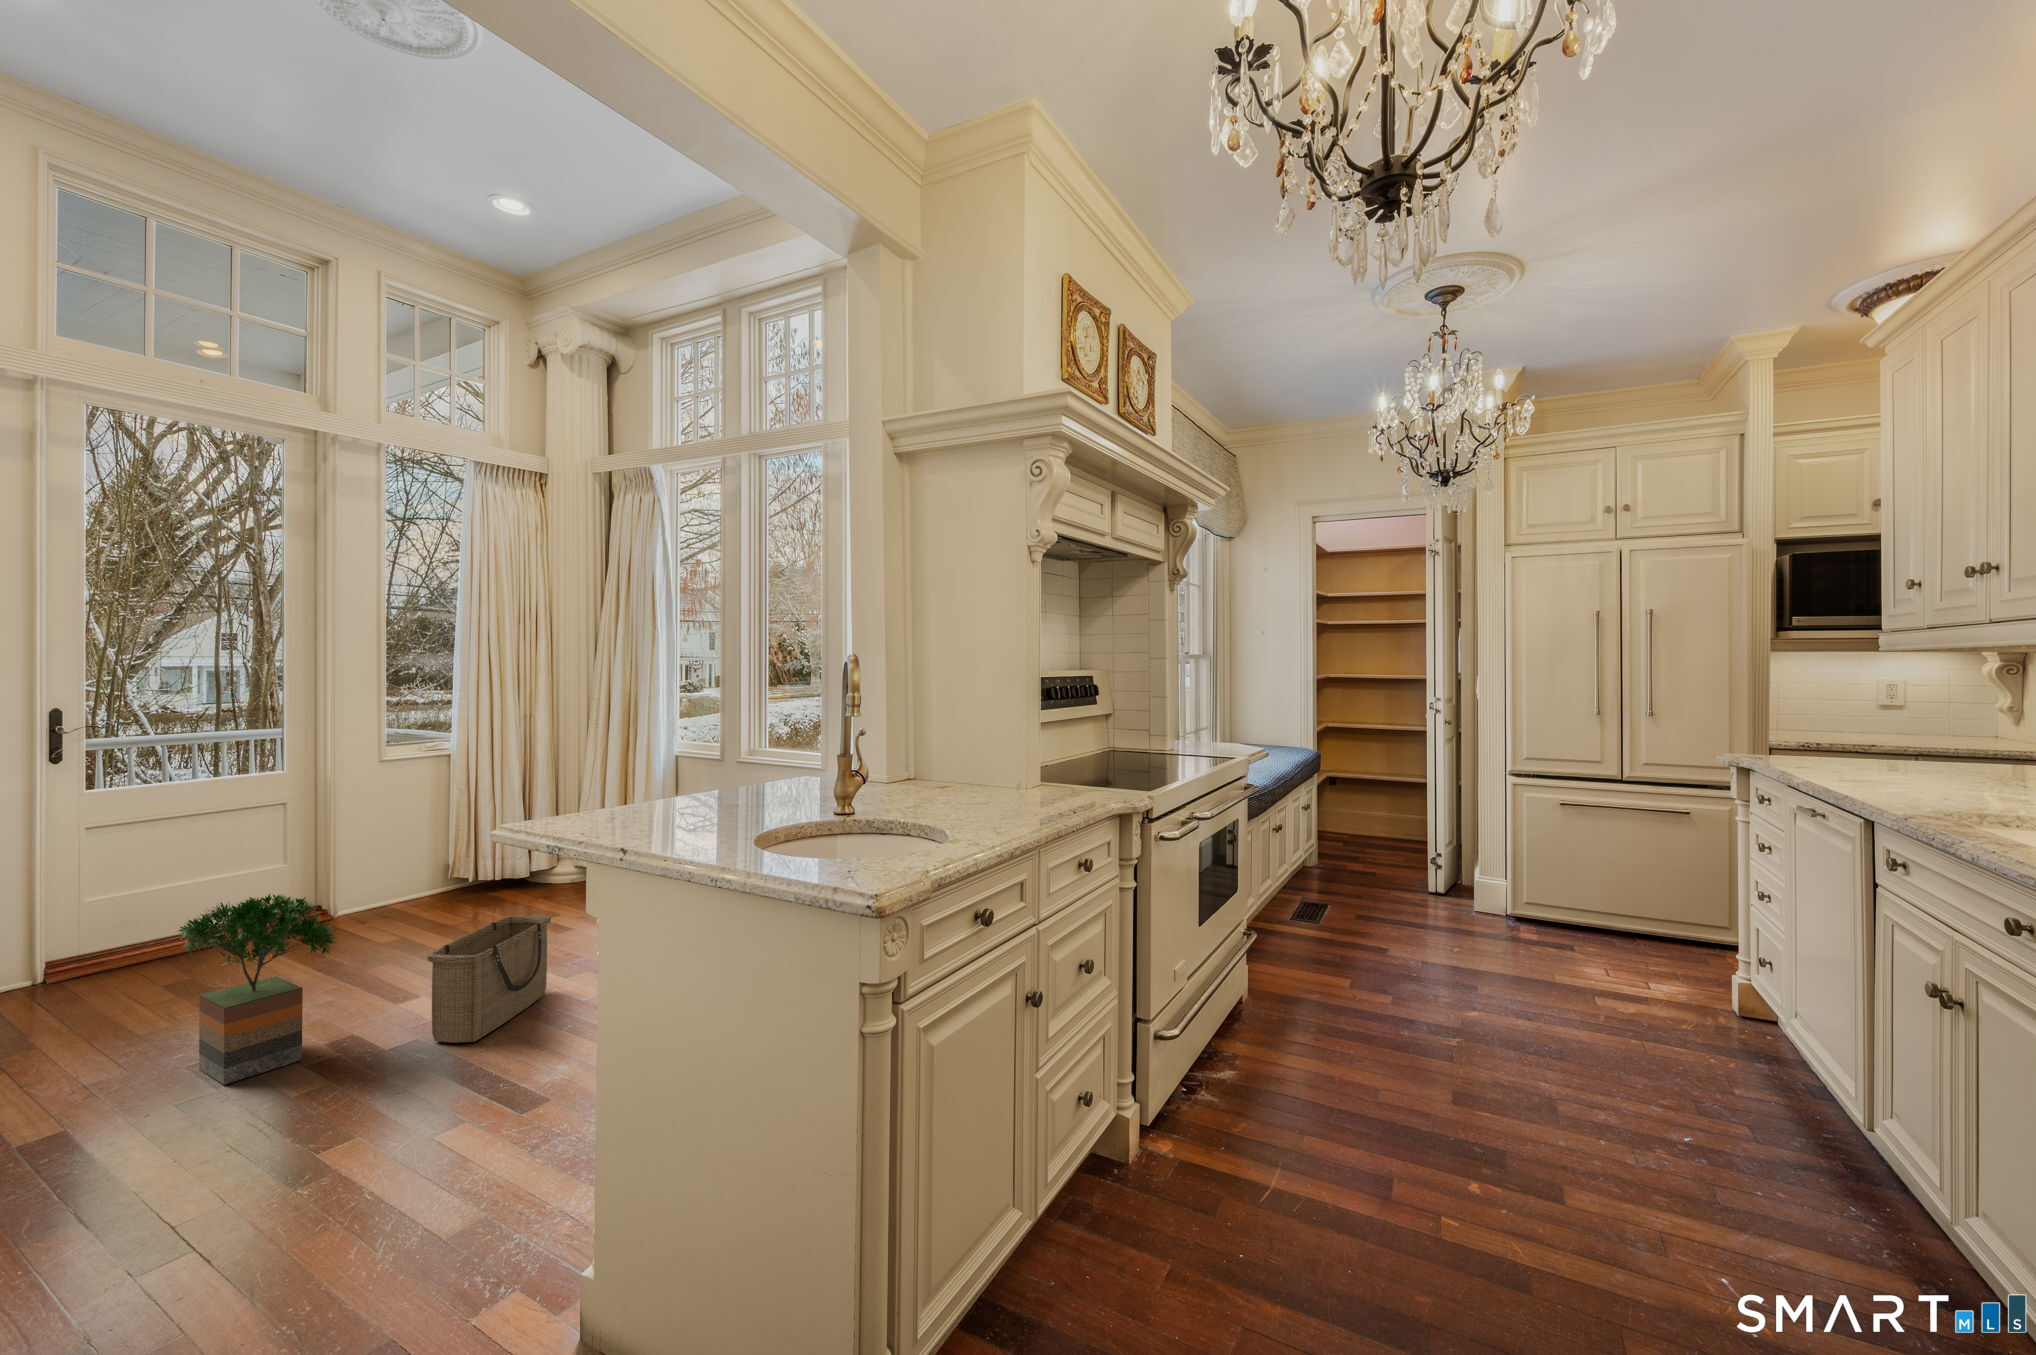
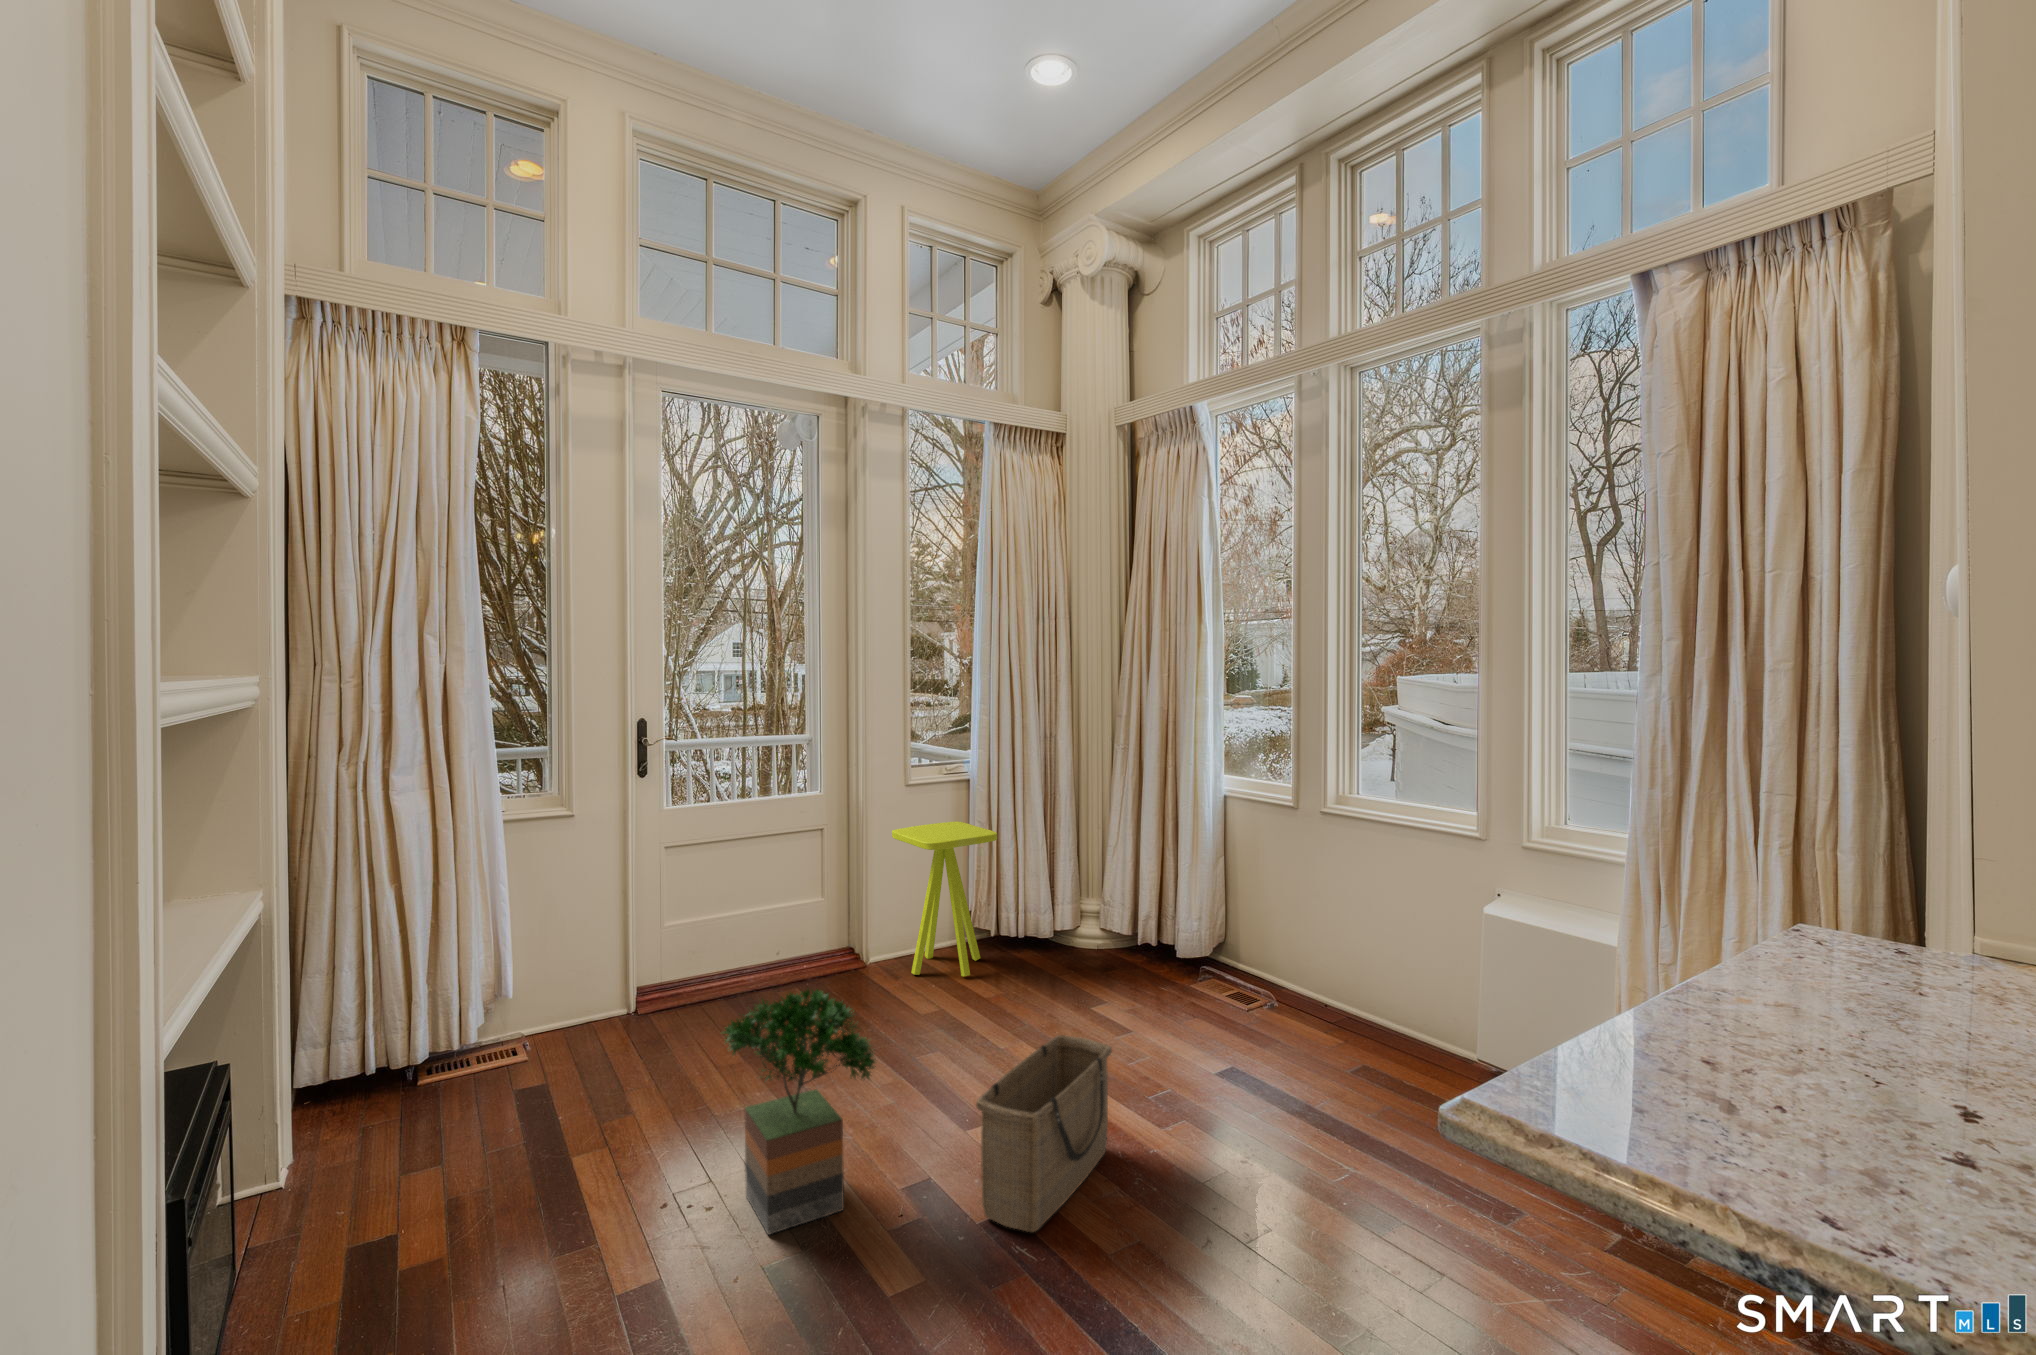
side table: none [366,788,473,918] -> present [892,821,997,976]

